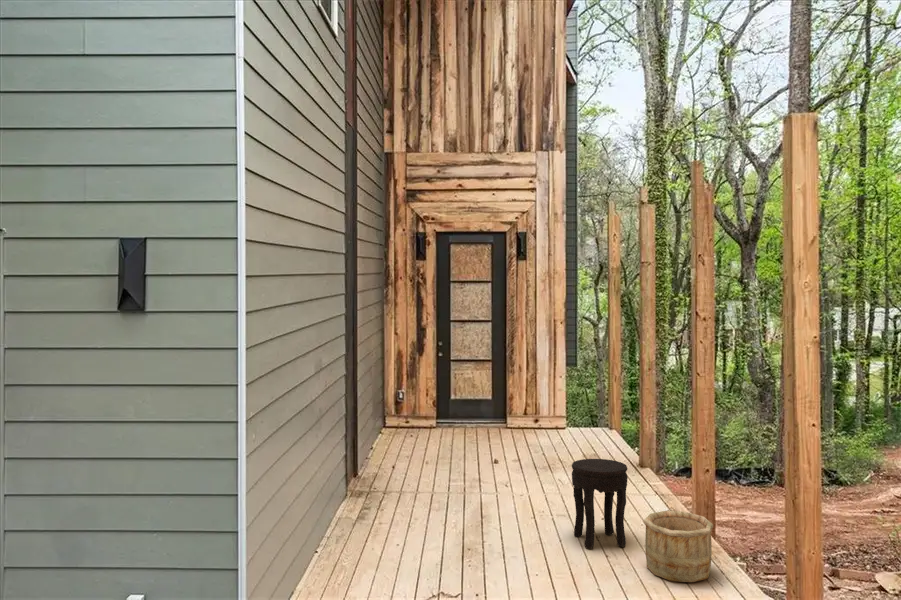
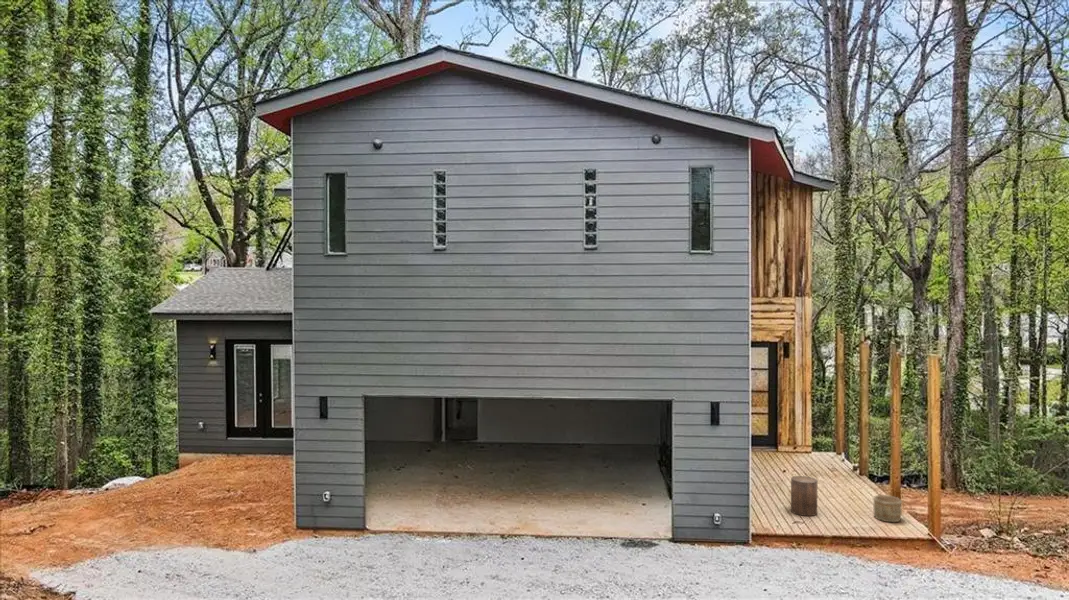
side table: present [572,459,628,549] -> none [838,472,864,510]
stool: none [450,472,511,574] -> present [791,476,818,516]

